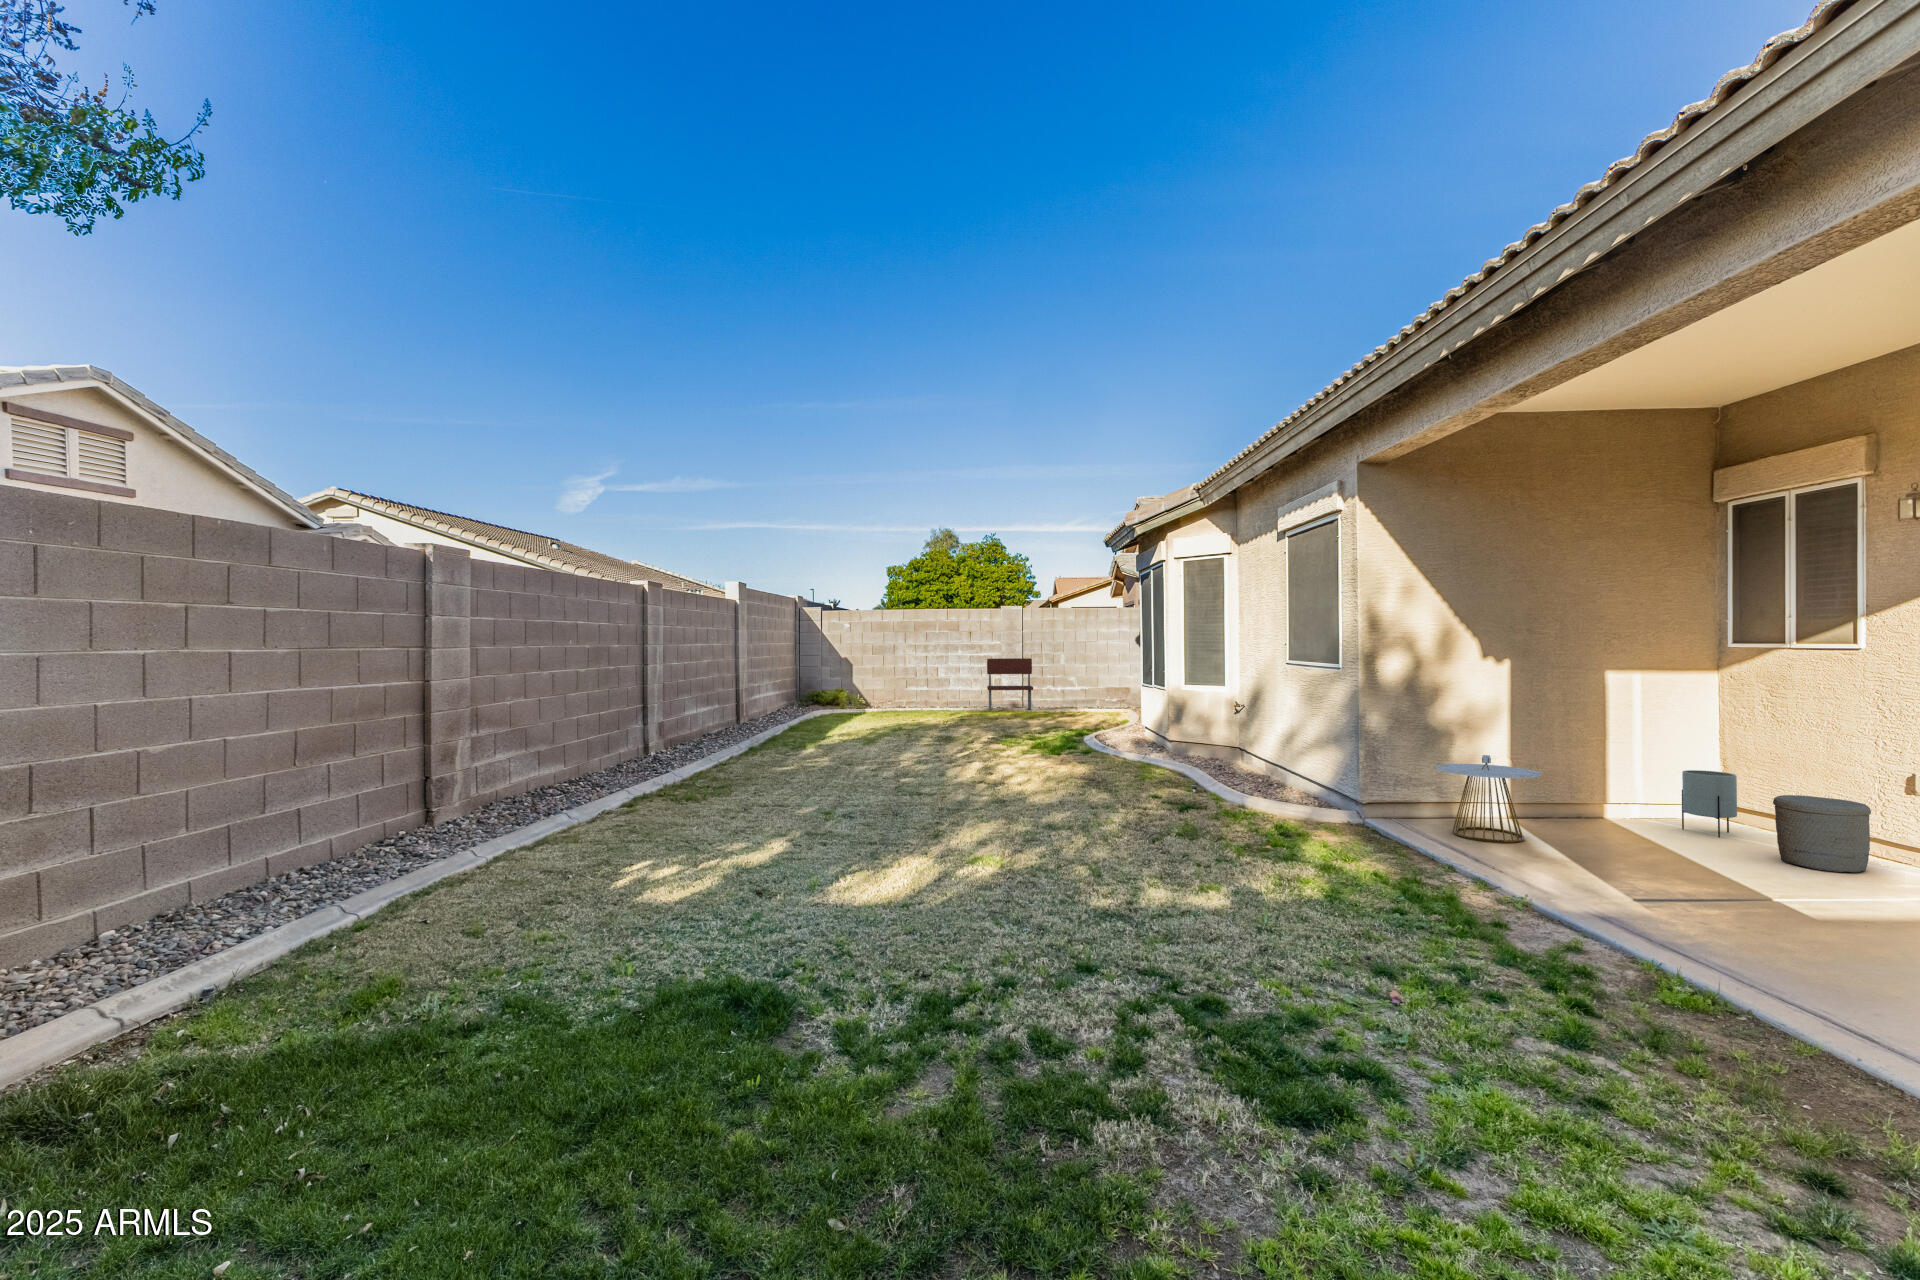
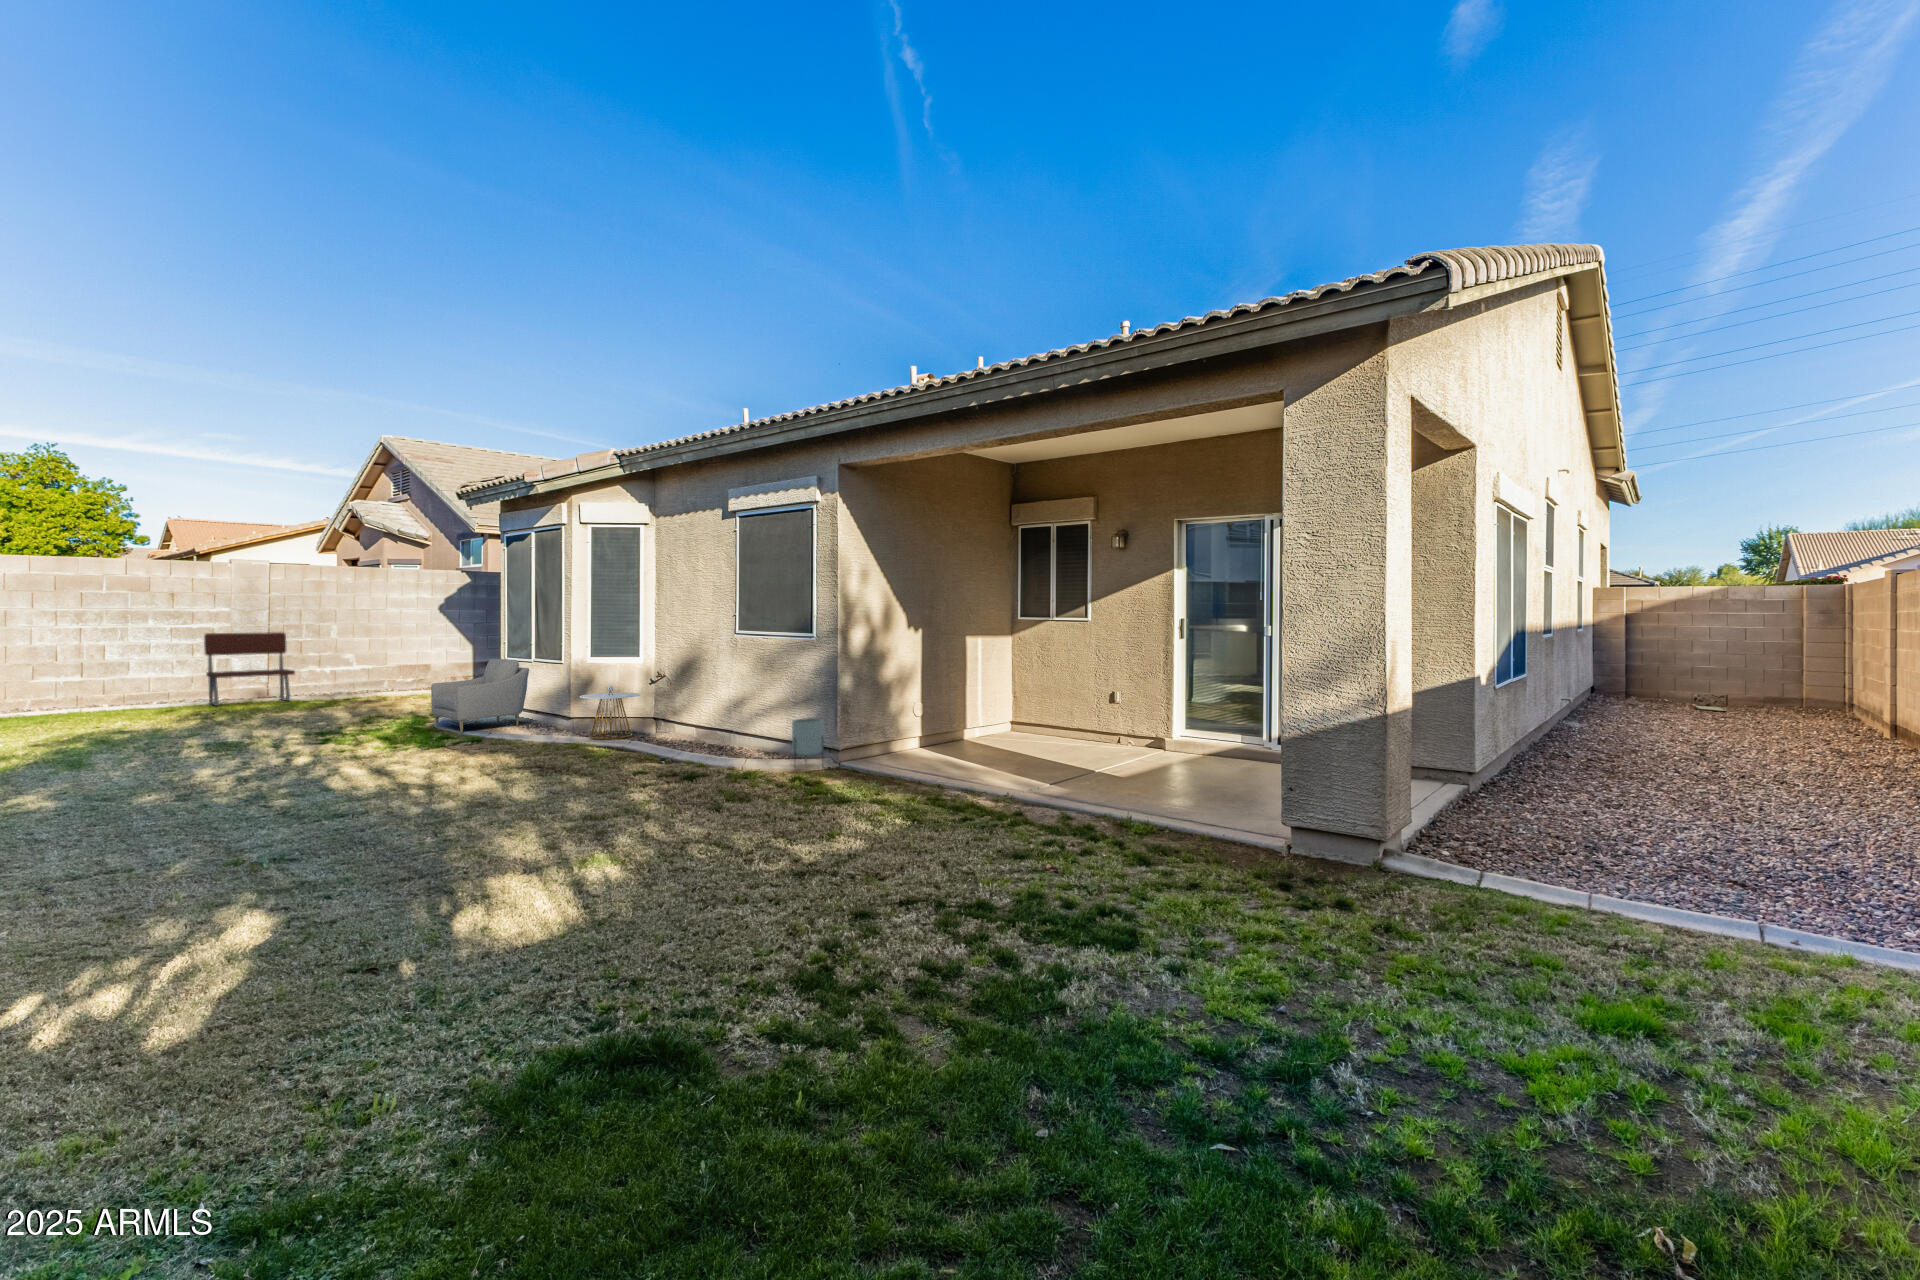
chair: none [1085,683,1152,744] -> present [431,658,529,733]
side table: present [1436,755,1541,843] -> present [580,686,641,740]
planter: present [1682,770,1737,838] -> present [792,718,824,758]
woven basket: present [1773,795,1871,872] -> none [1055,708,1095,750]

